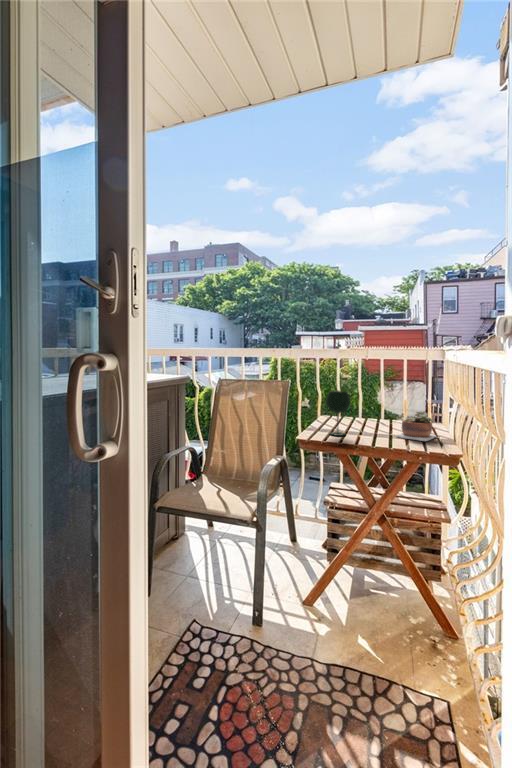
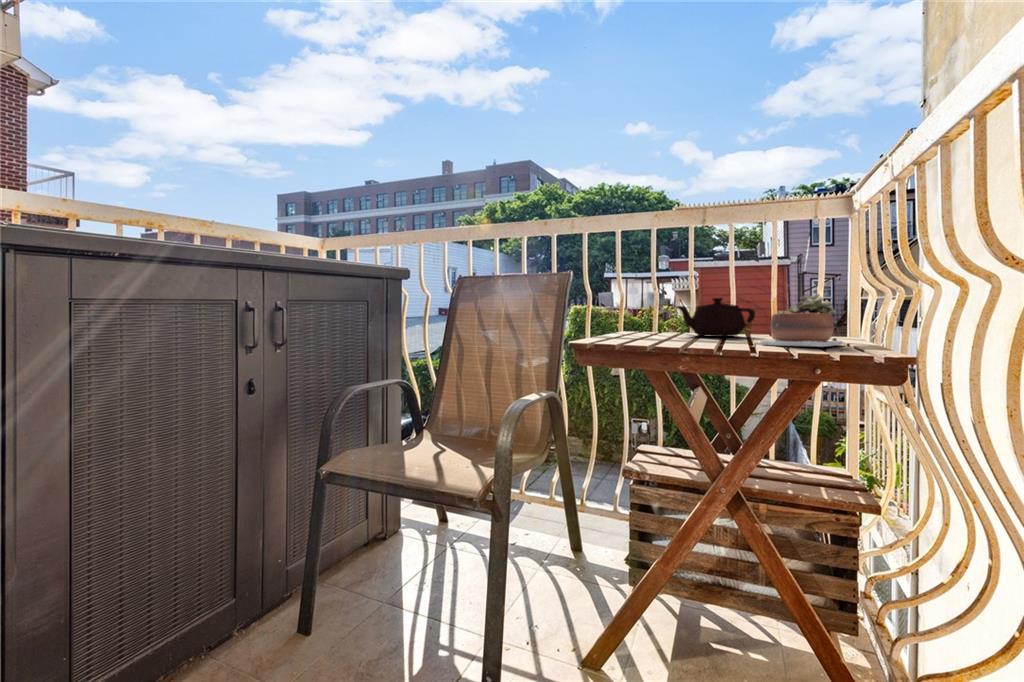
wine glass: present [326,391,350,436] -> none [622,258,667,342]
teapot: none [353,403,395,425] -> present [676,298,755,337]

